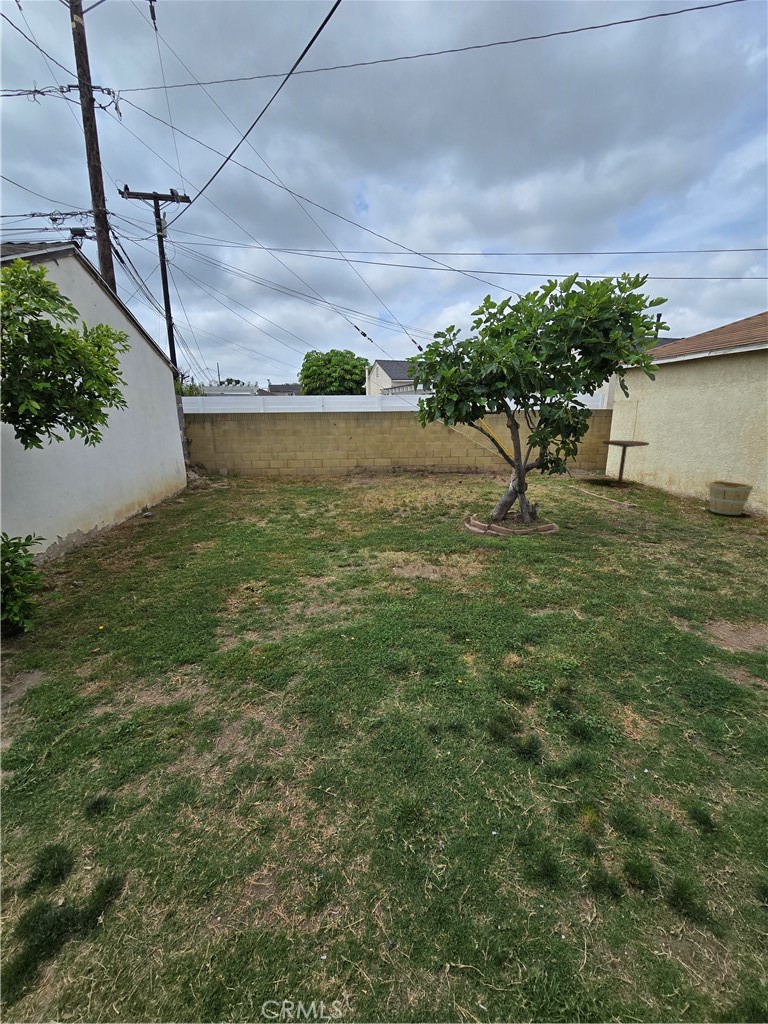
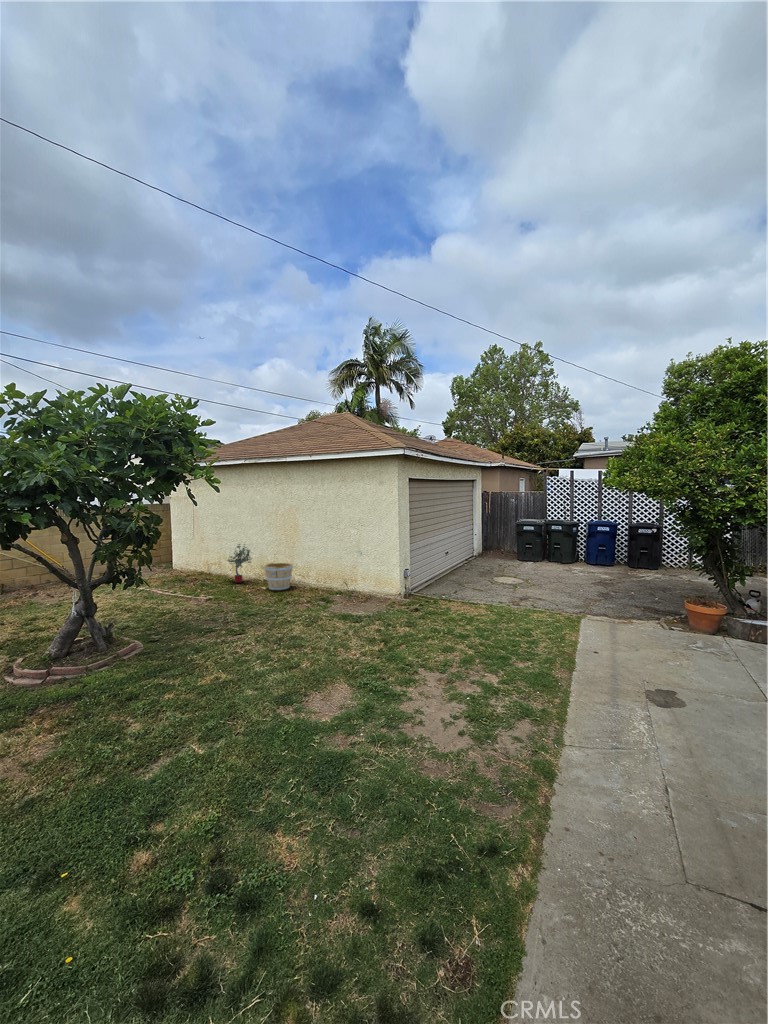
pedestal table: present [603,440,649,487] -> none [167,535,210,580]
potted tree: none [663,454,698,498] -> present [227,544,252,583]

